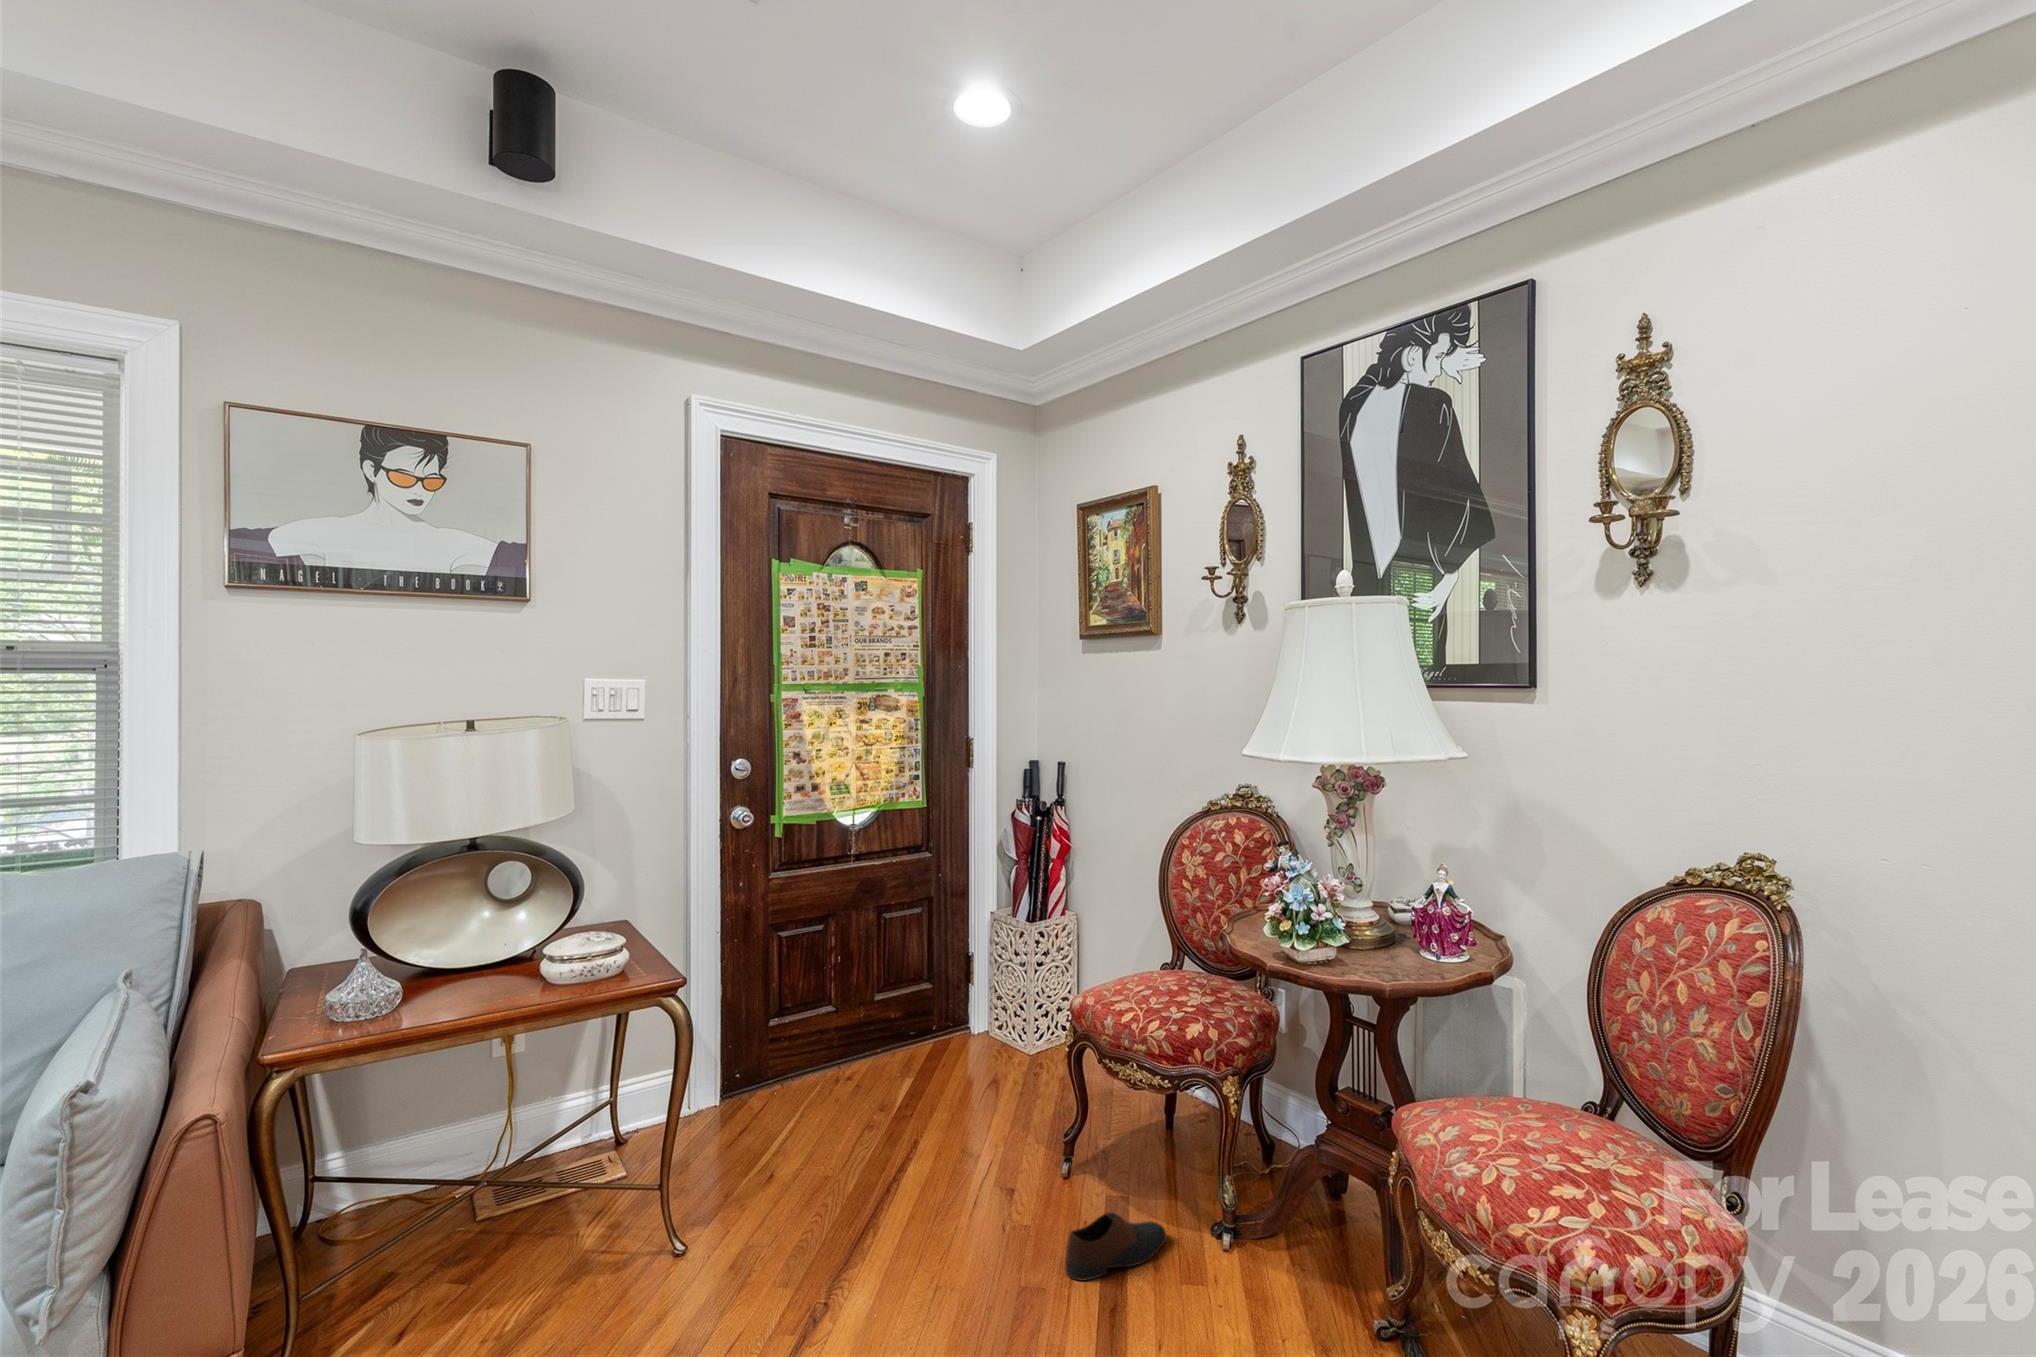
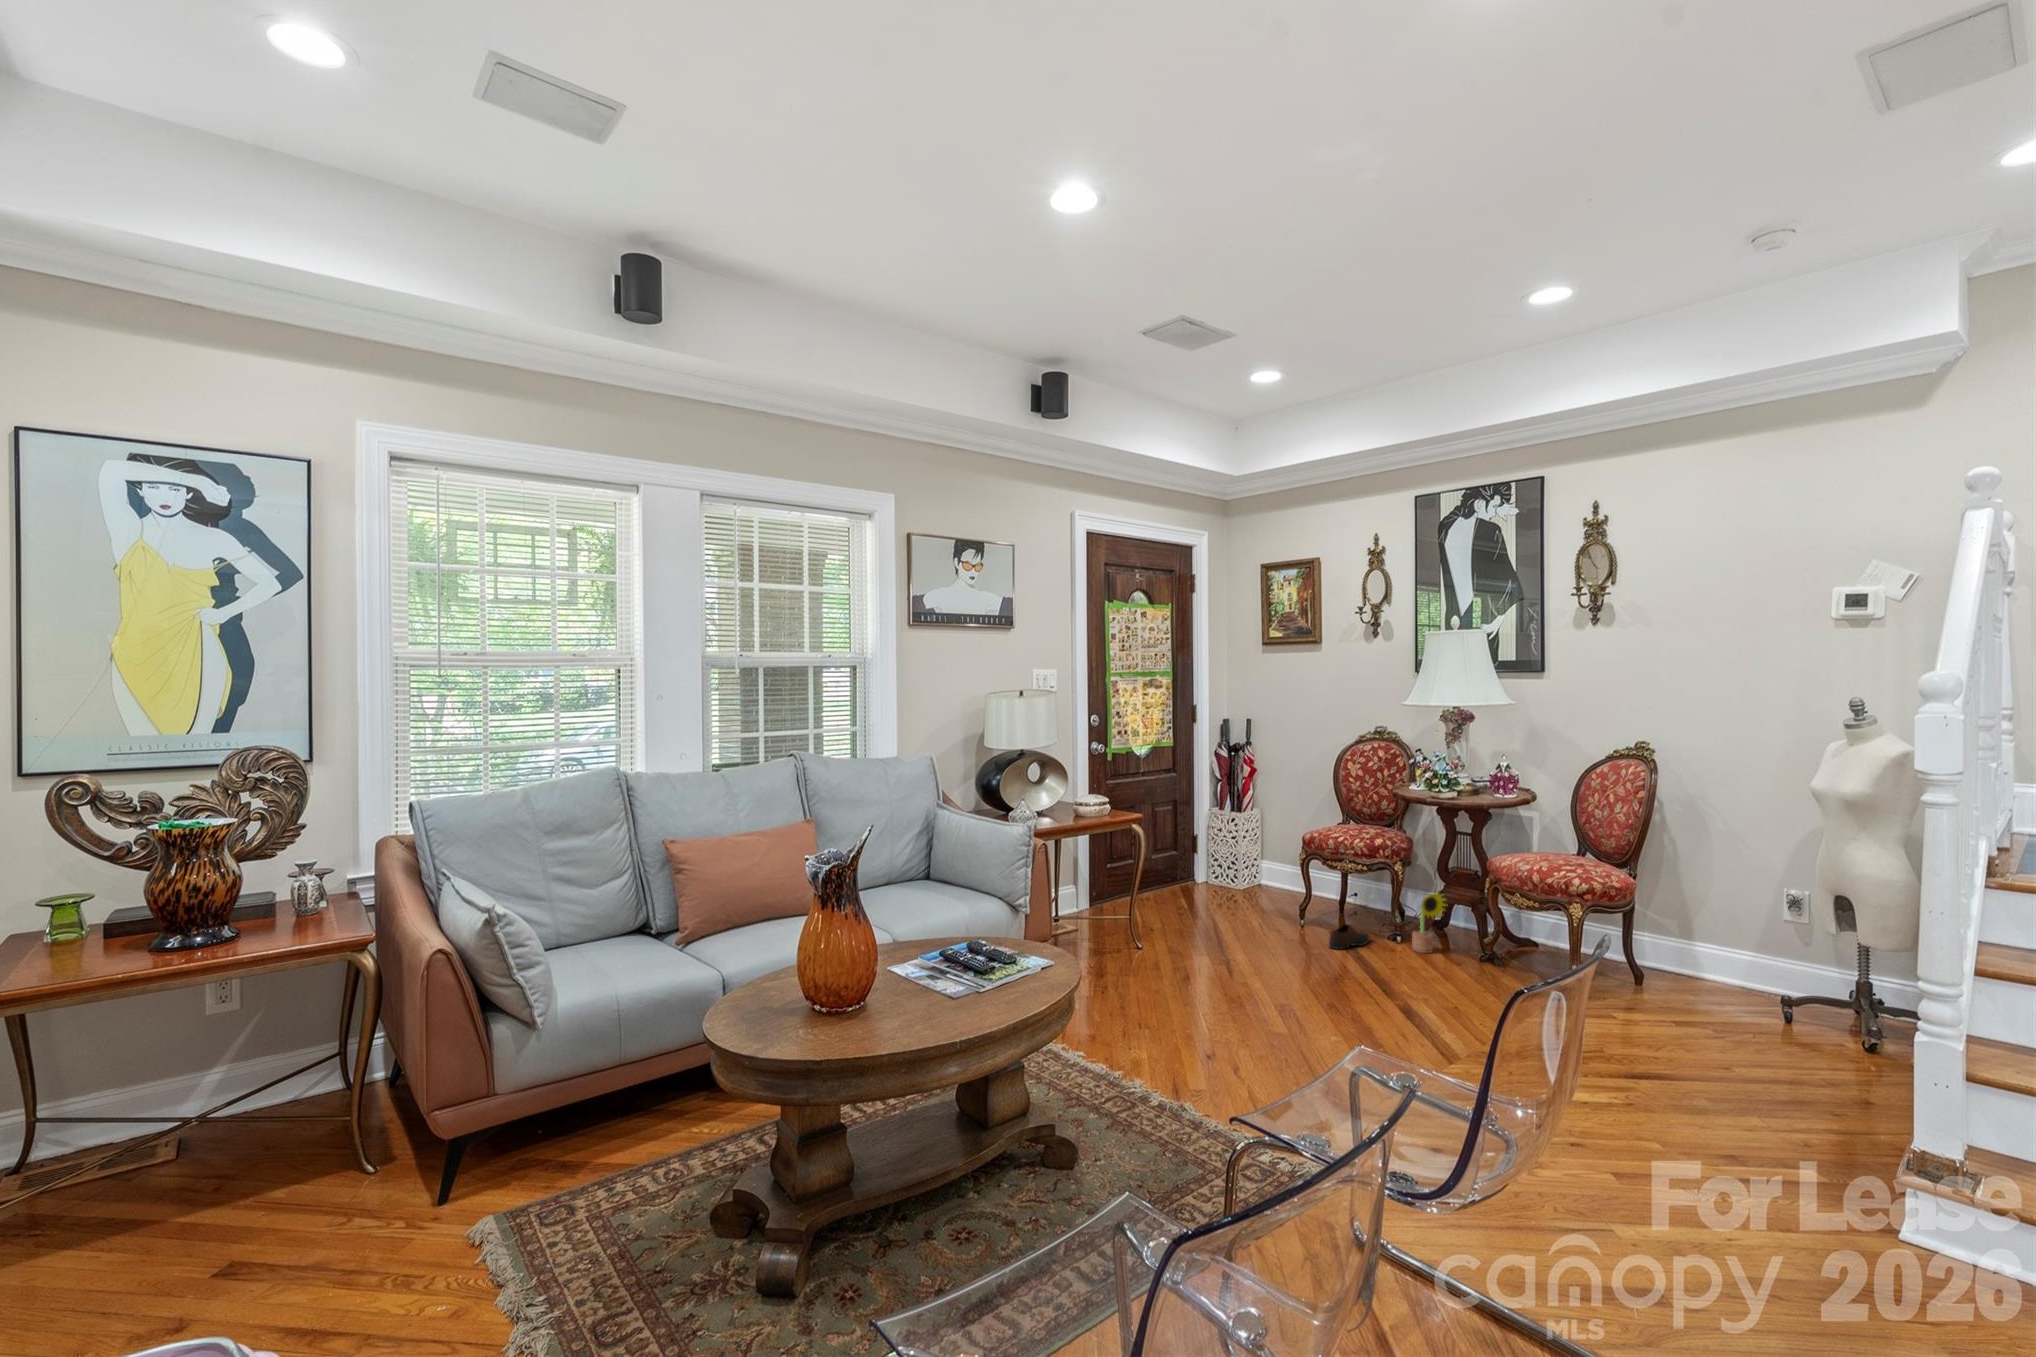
decorative plant: none [1240,1171,1311,1302] -> present [1412,893,1446,953]

